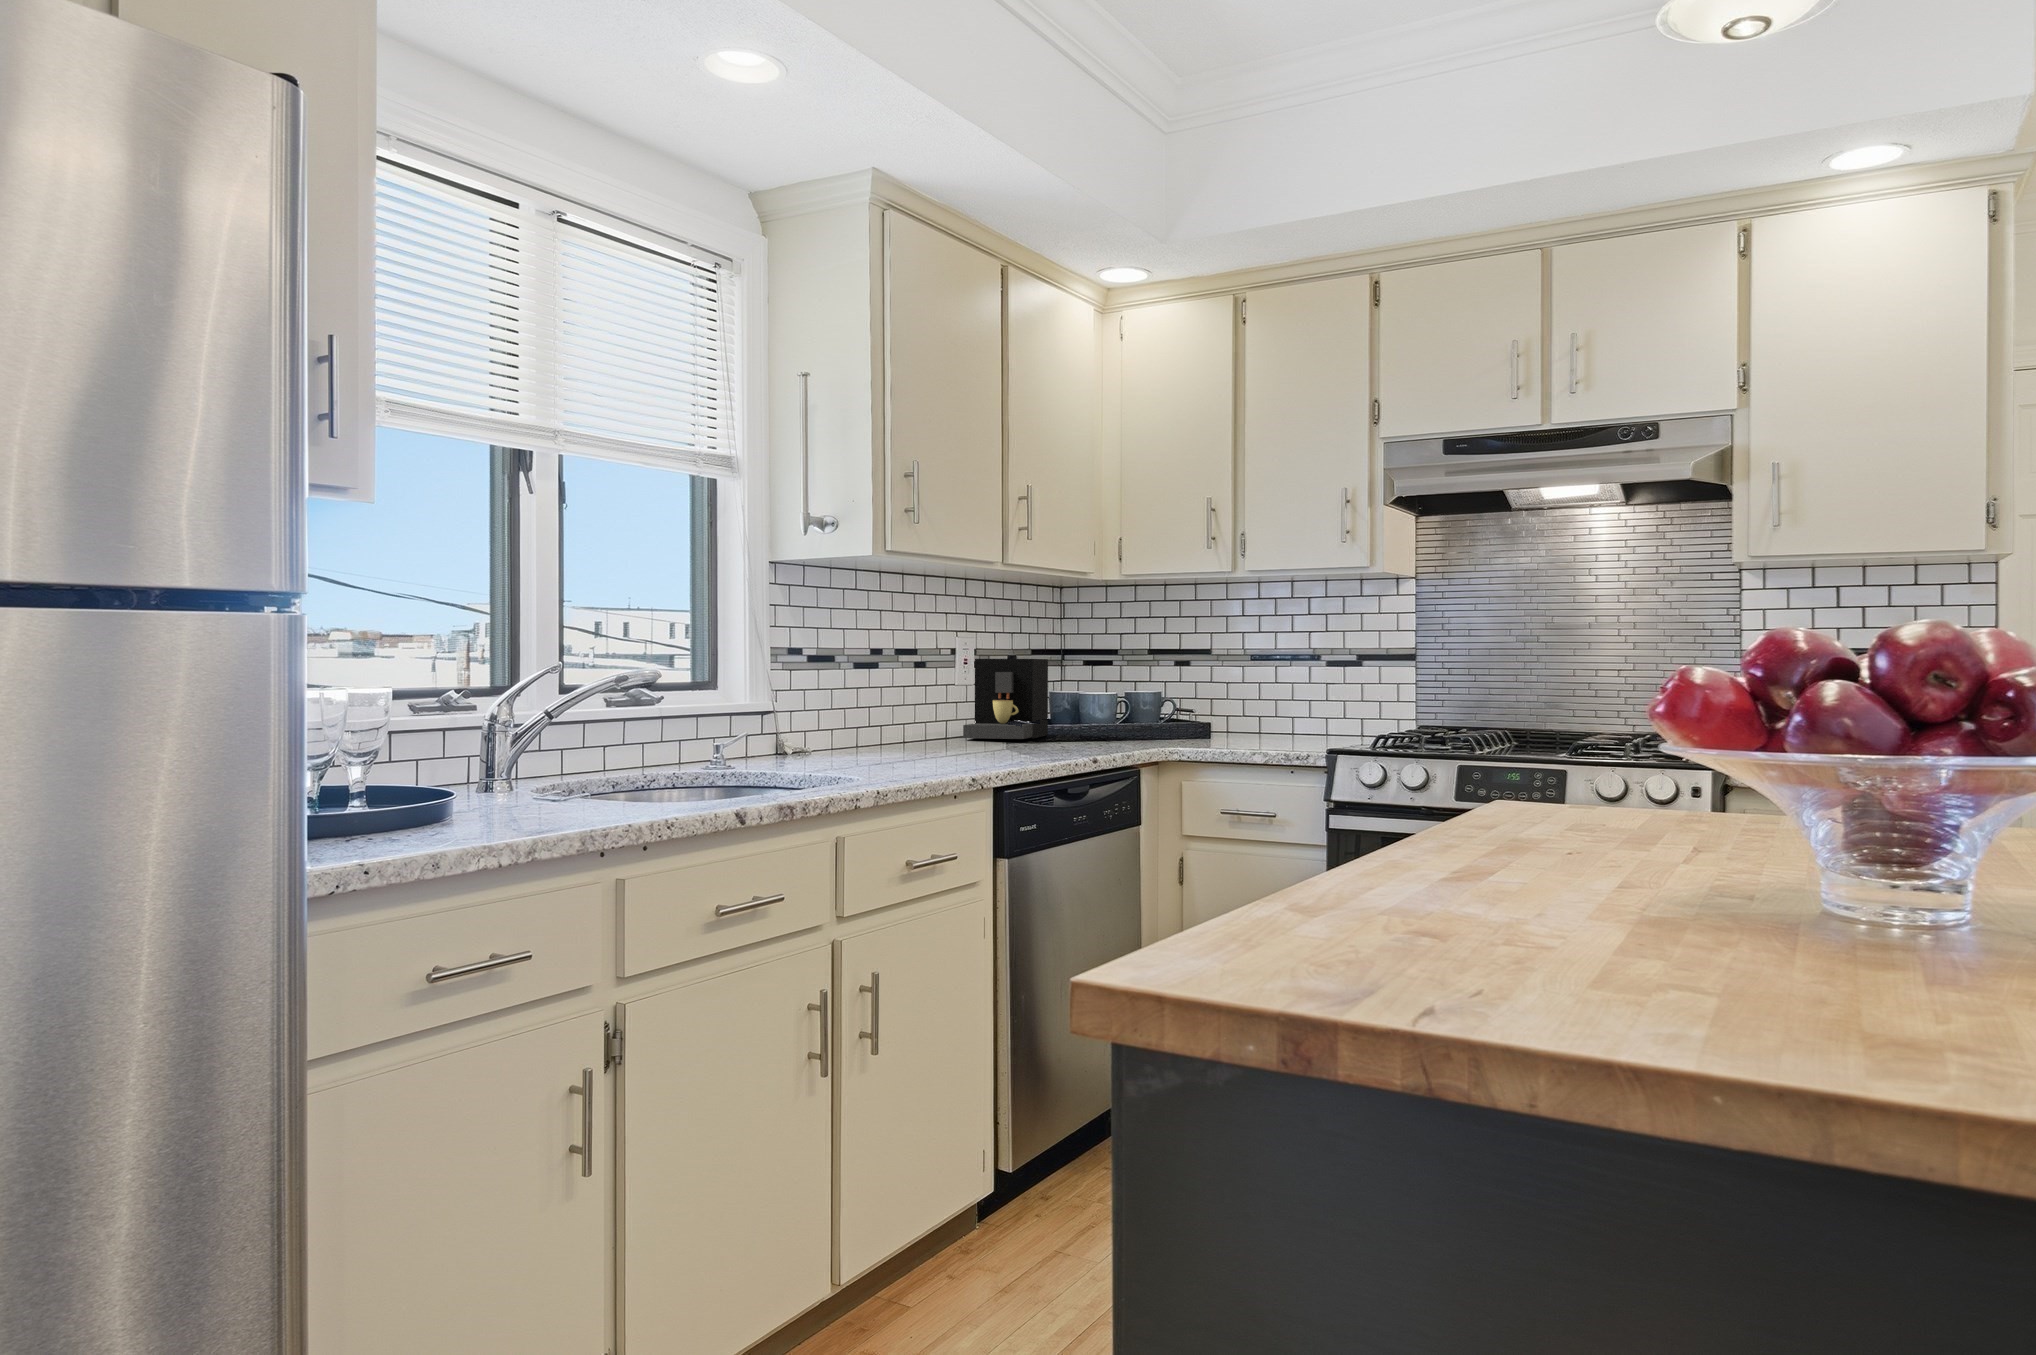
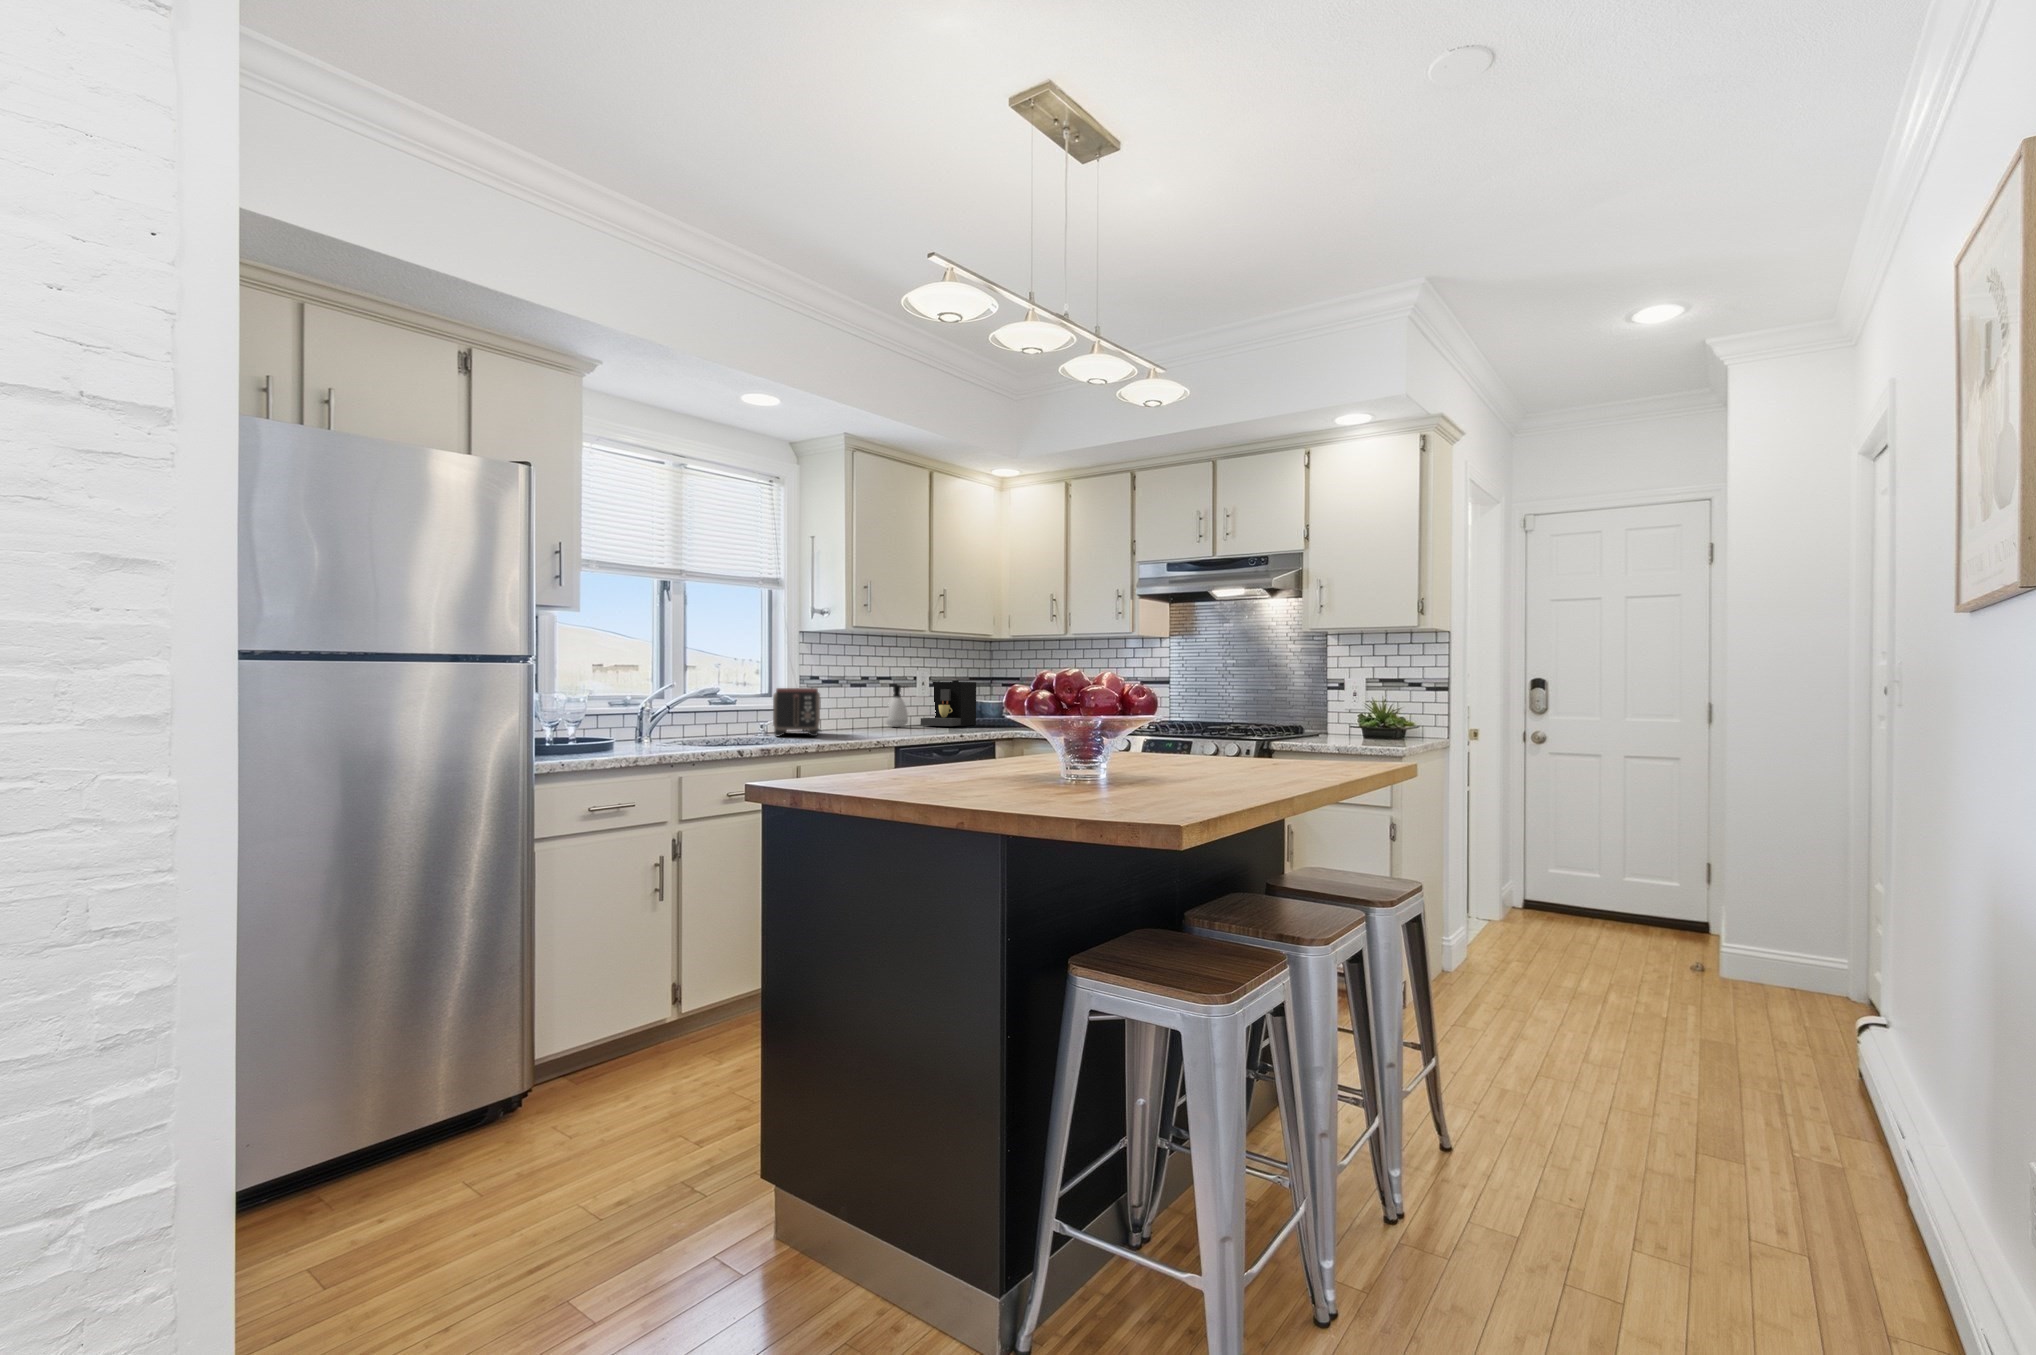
soap dispenser: none [906,664,948,742] -> present [885,685,908,727]
toaster: none [732,671,835,769] -> present [773,688,820,736]

